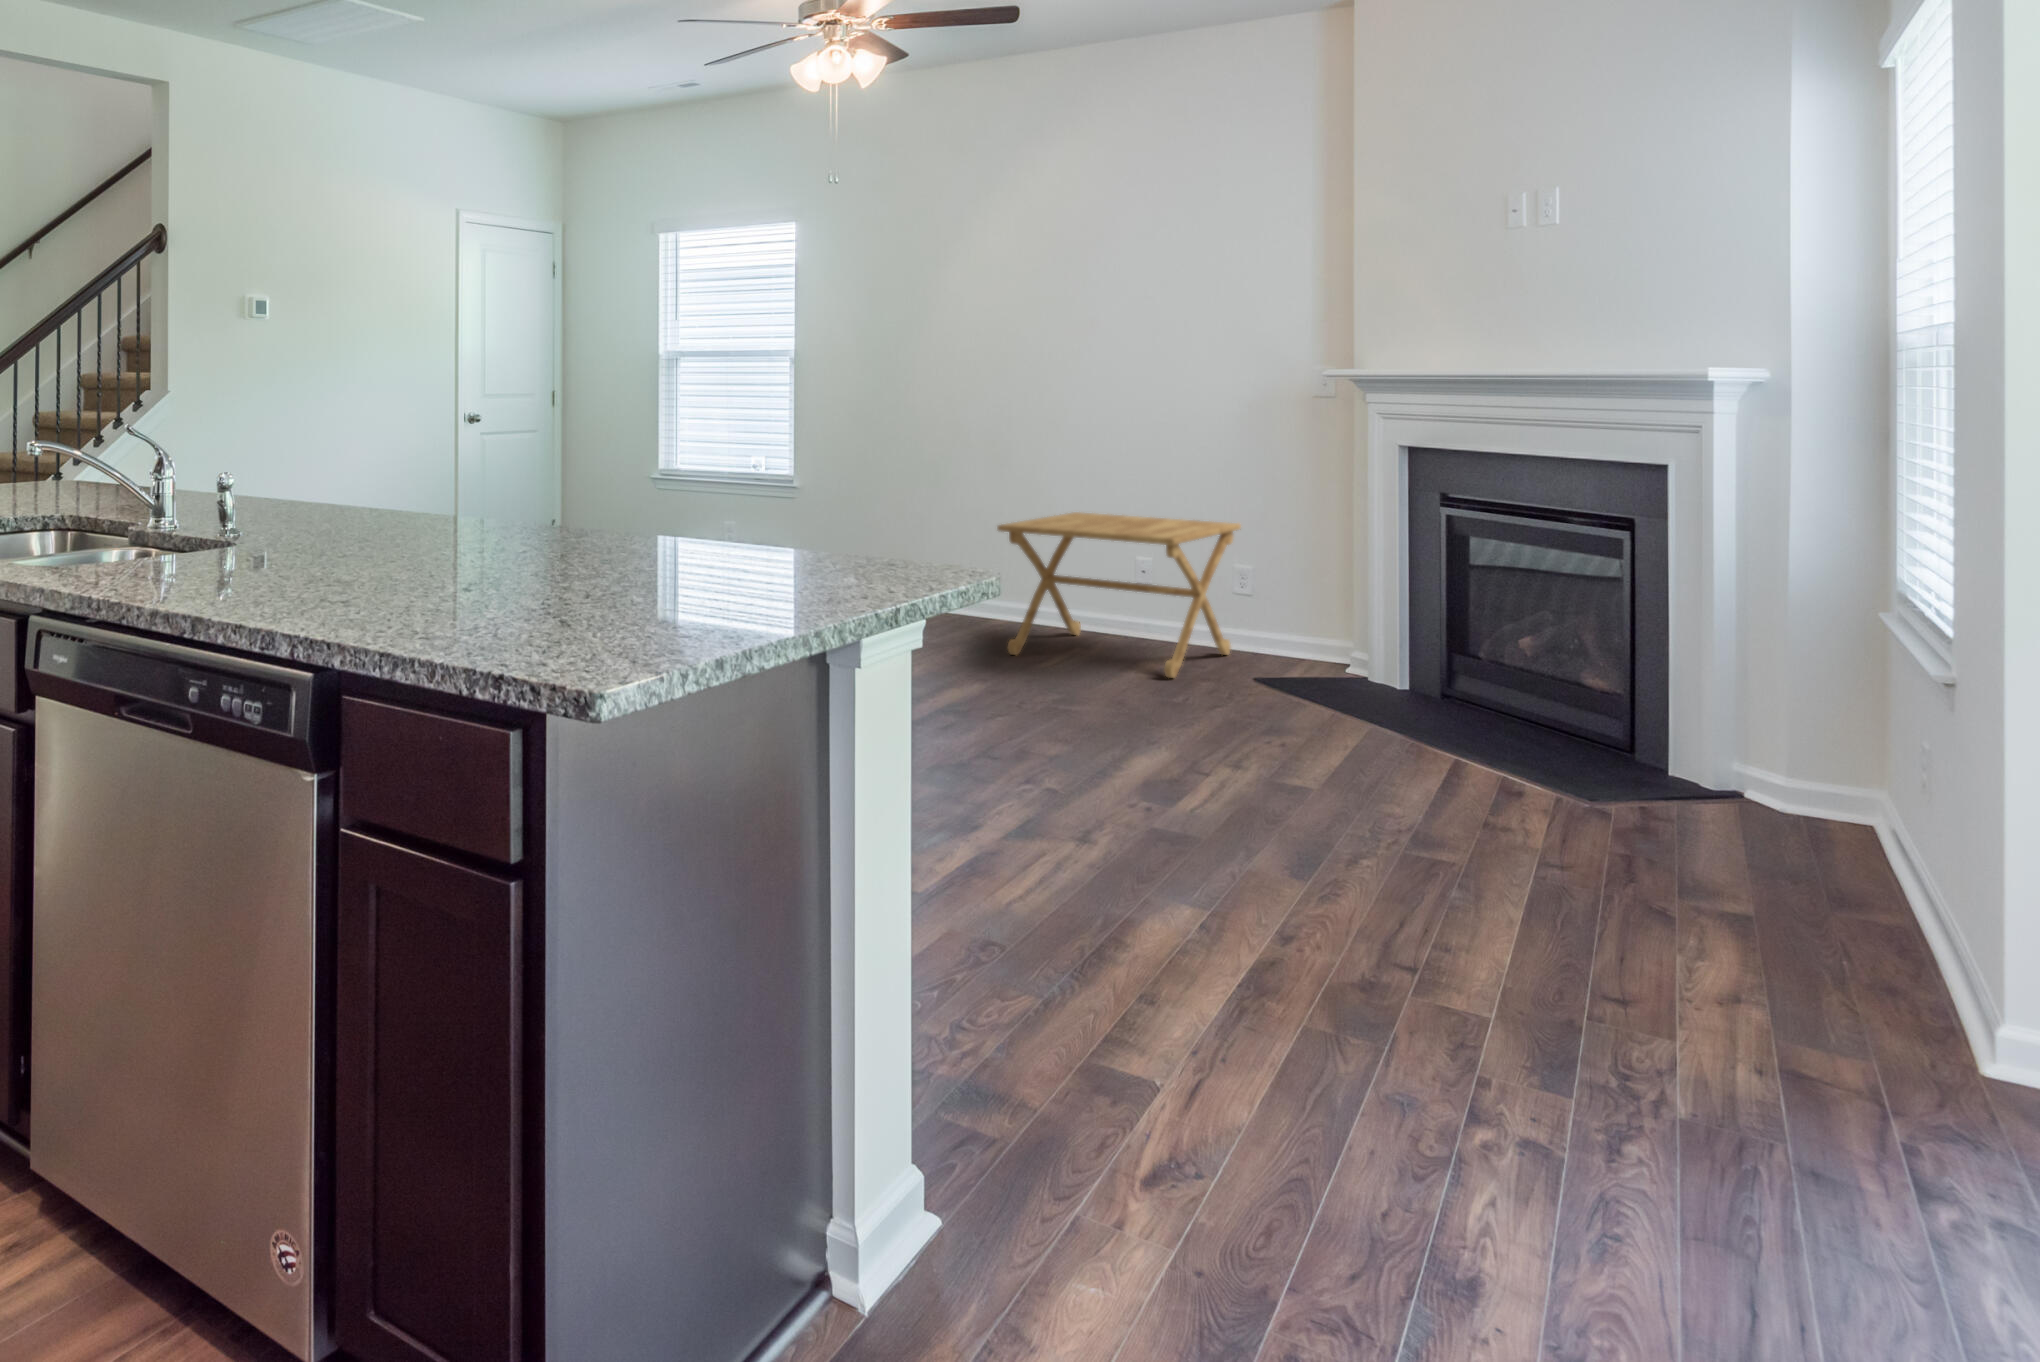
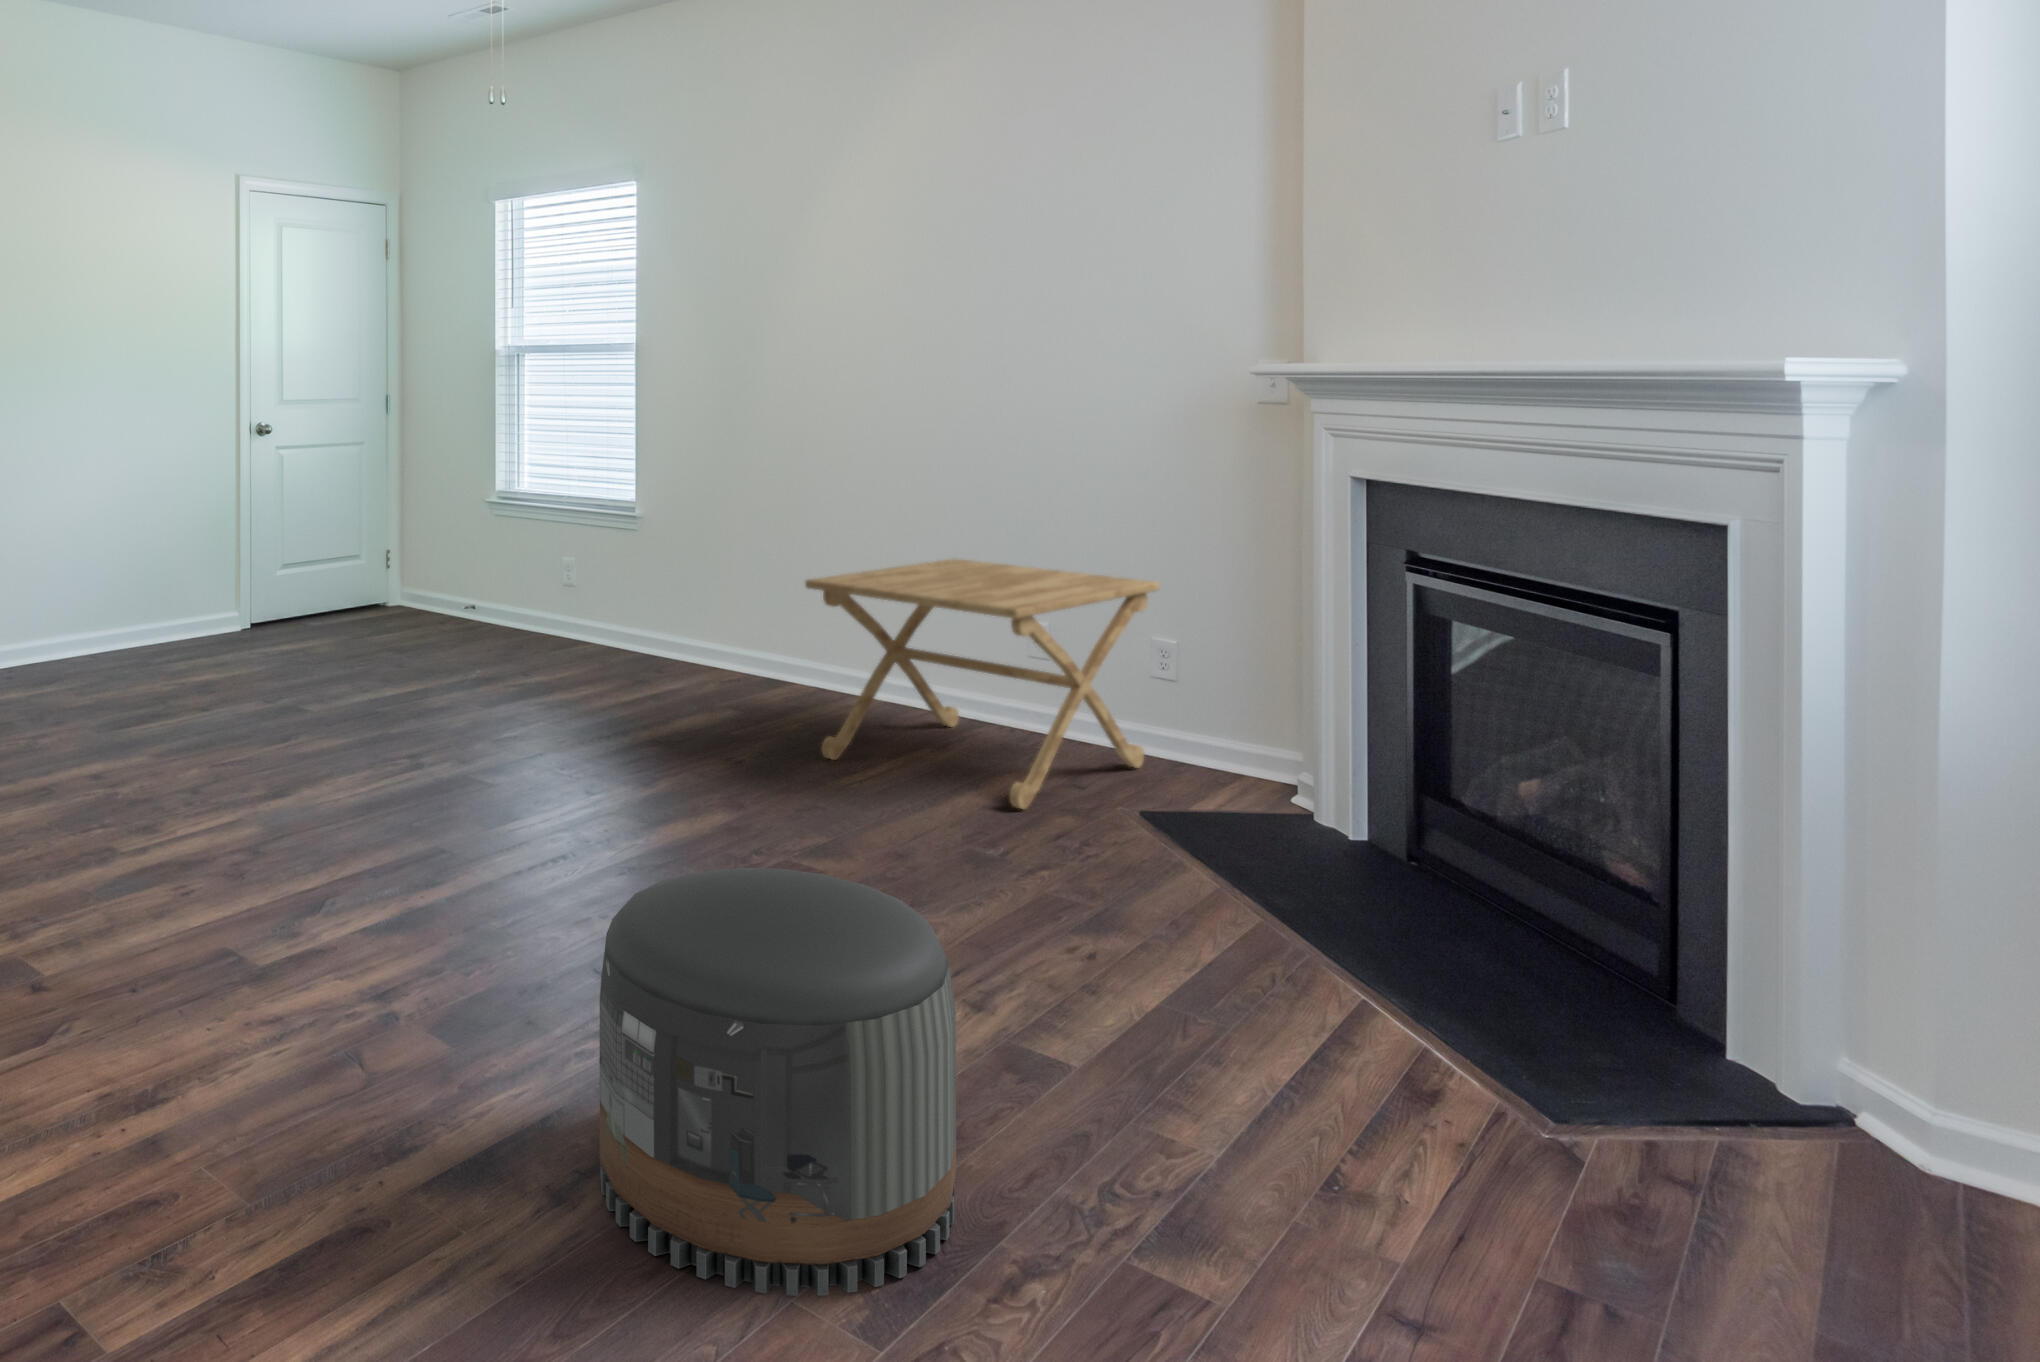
pouf: none [1094,668,1314,872] -> present [600,868,956,1296]

